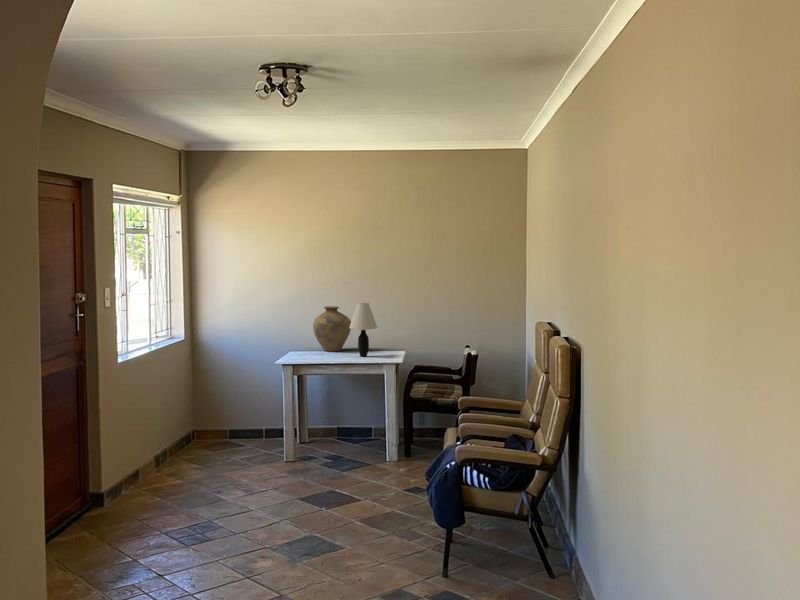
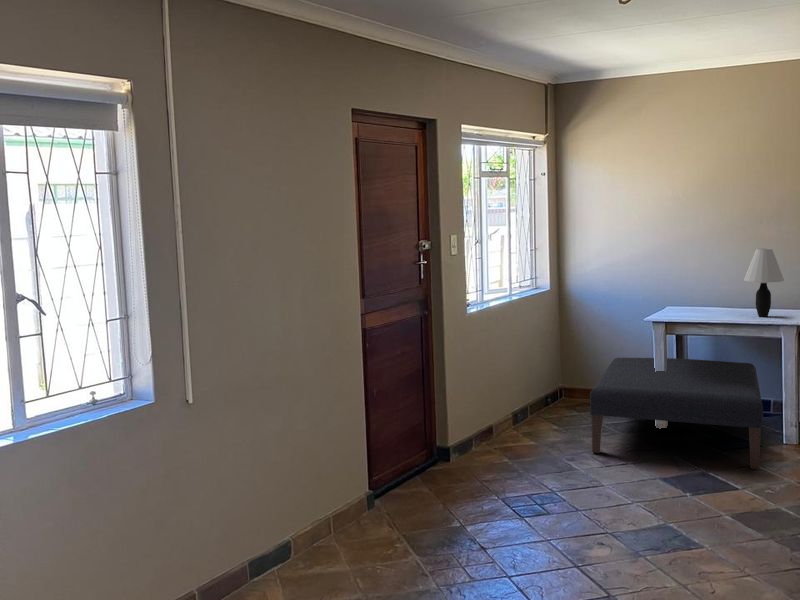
vase: present [313,306,351,351] -> none [698,253,749,308]
ottoman: none [234,395,368,481] -> present [590,358,763,469]

